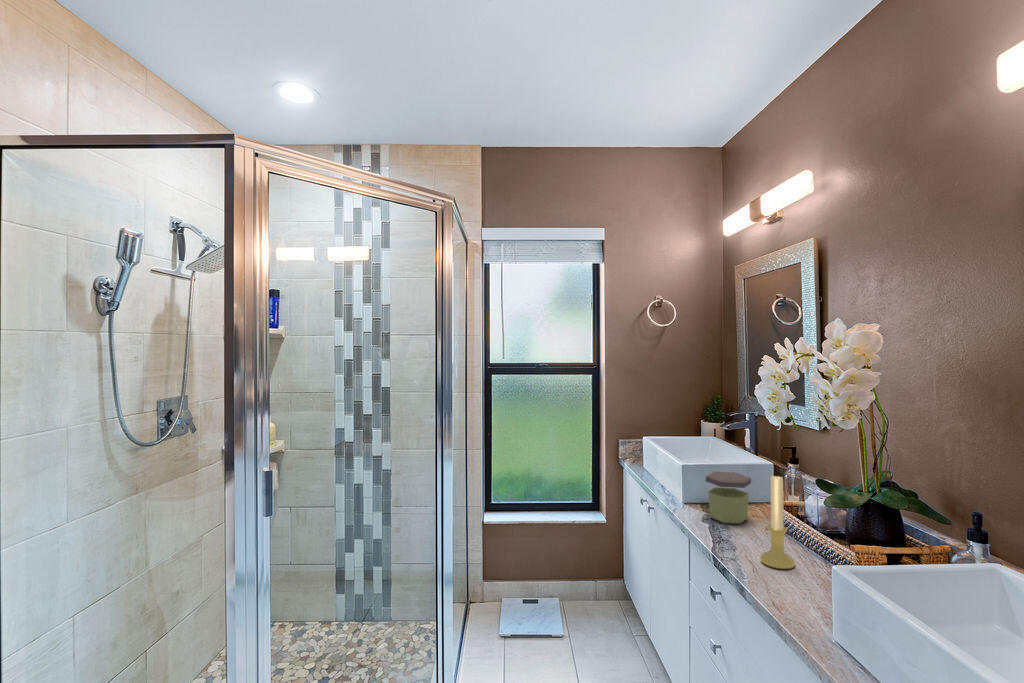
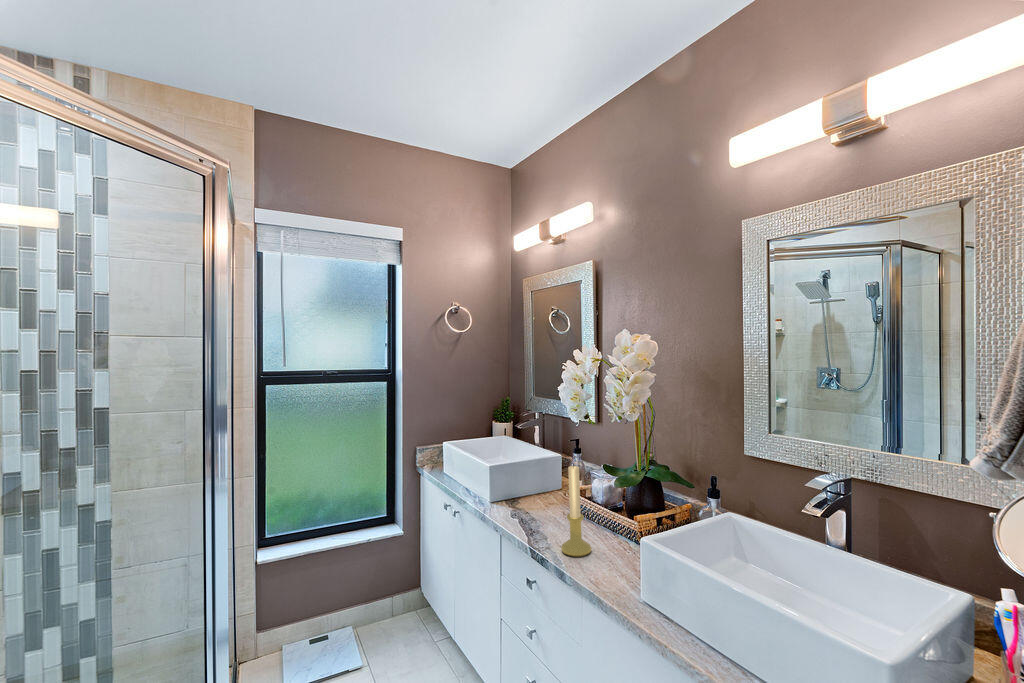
jar: present [706,472,751,524] -> none [505,467,545,518]

